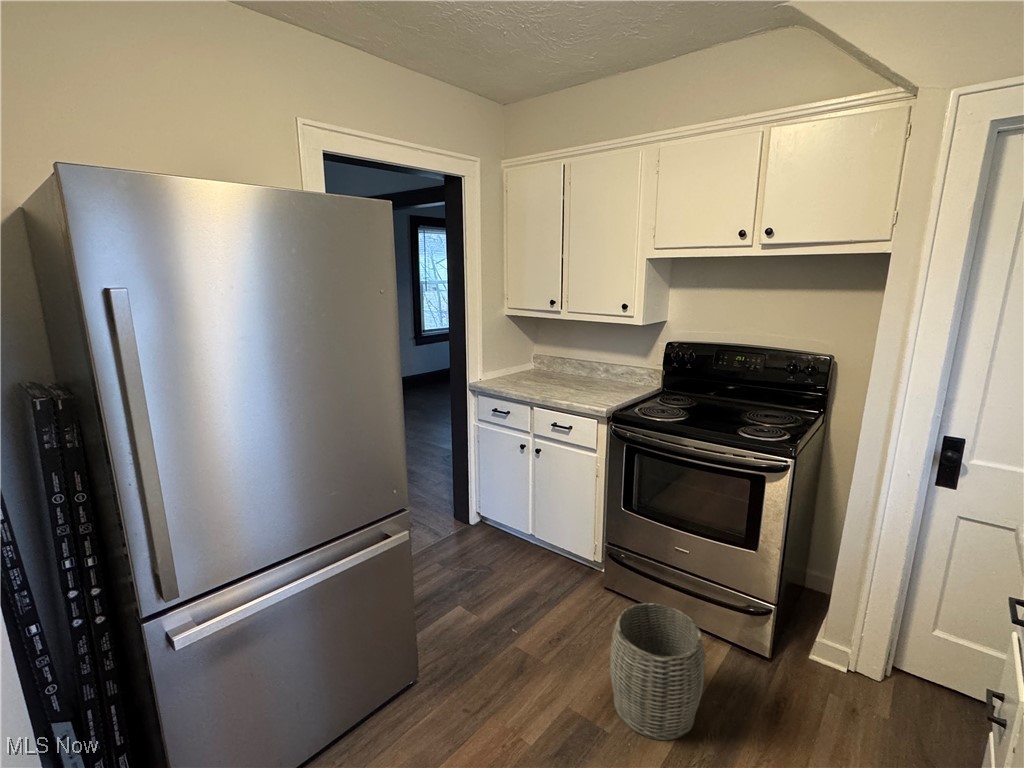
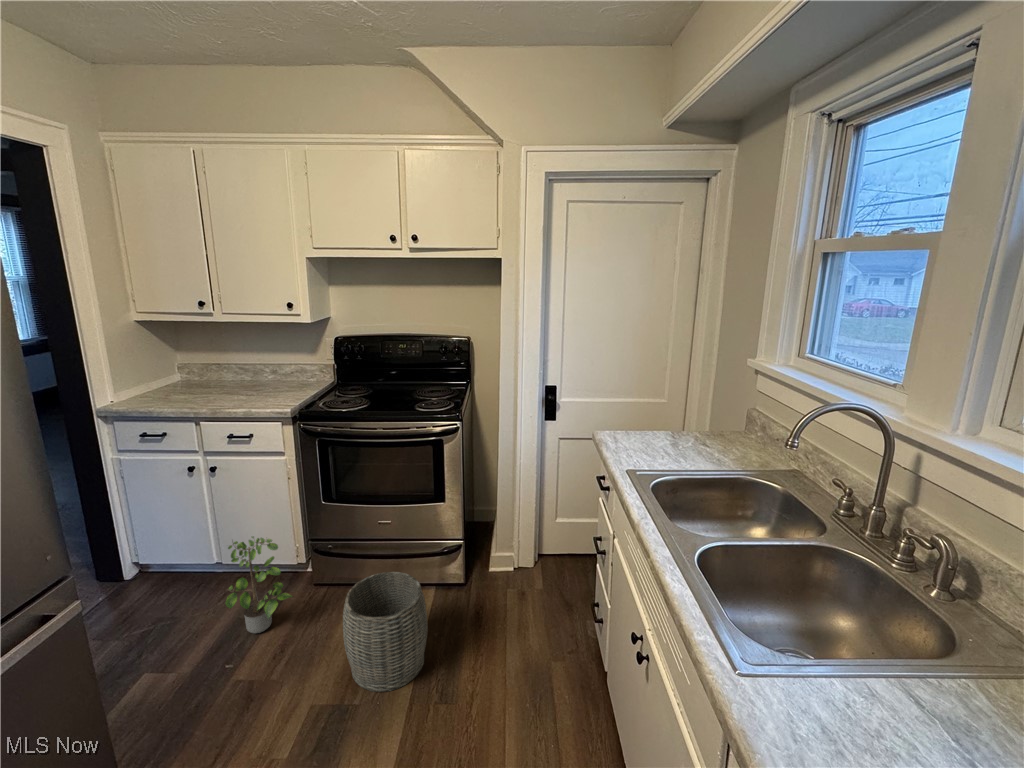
potted plant: none [524,519,580,613] -> present [225,537,293,633]

